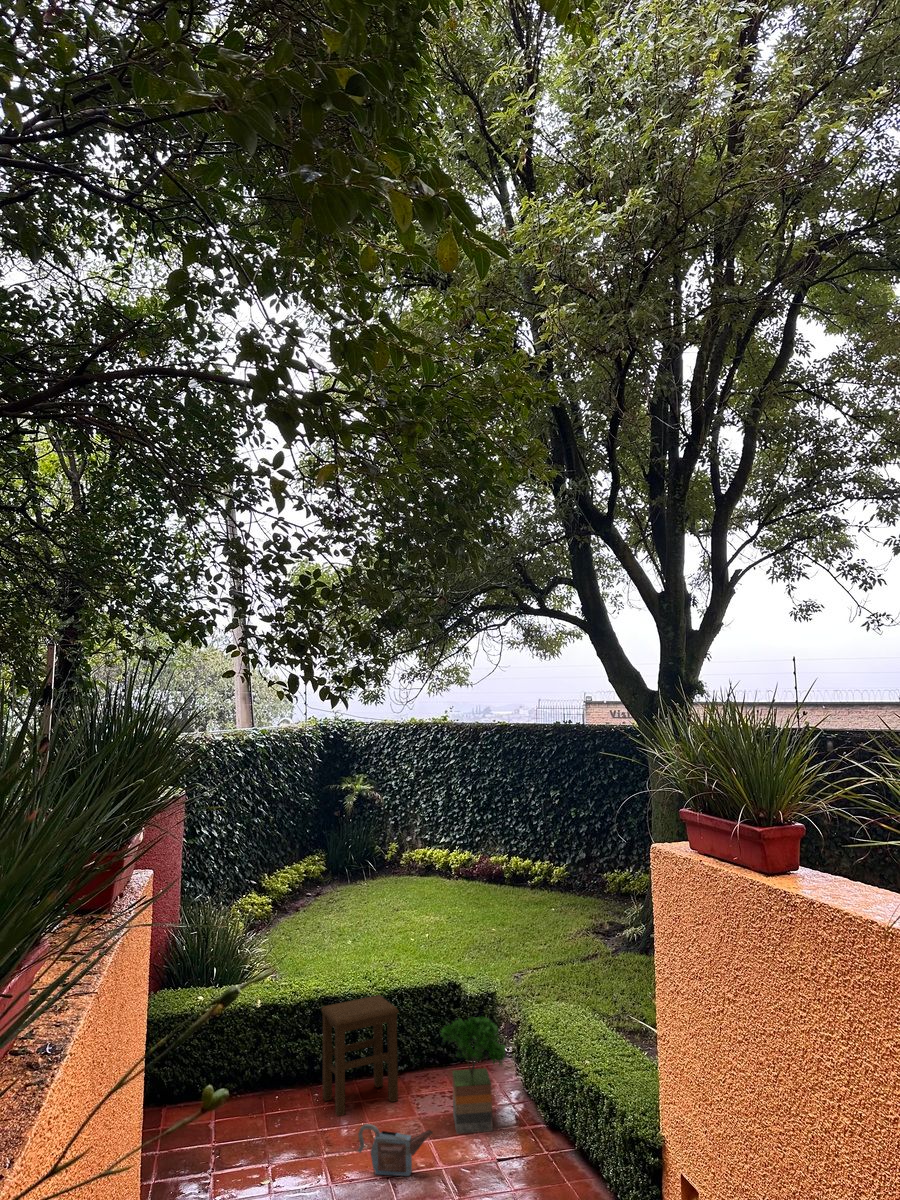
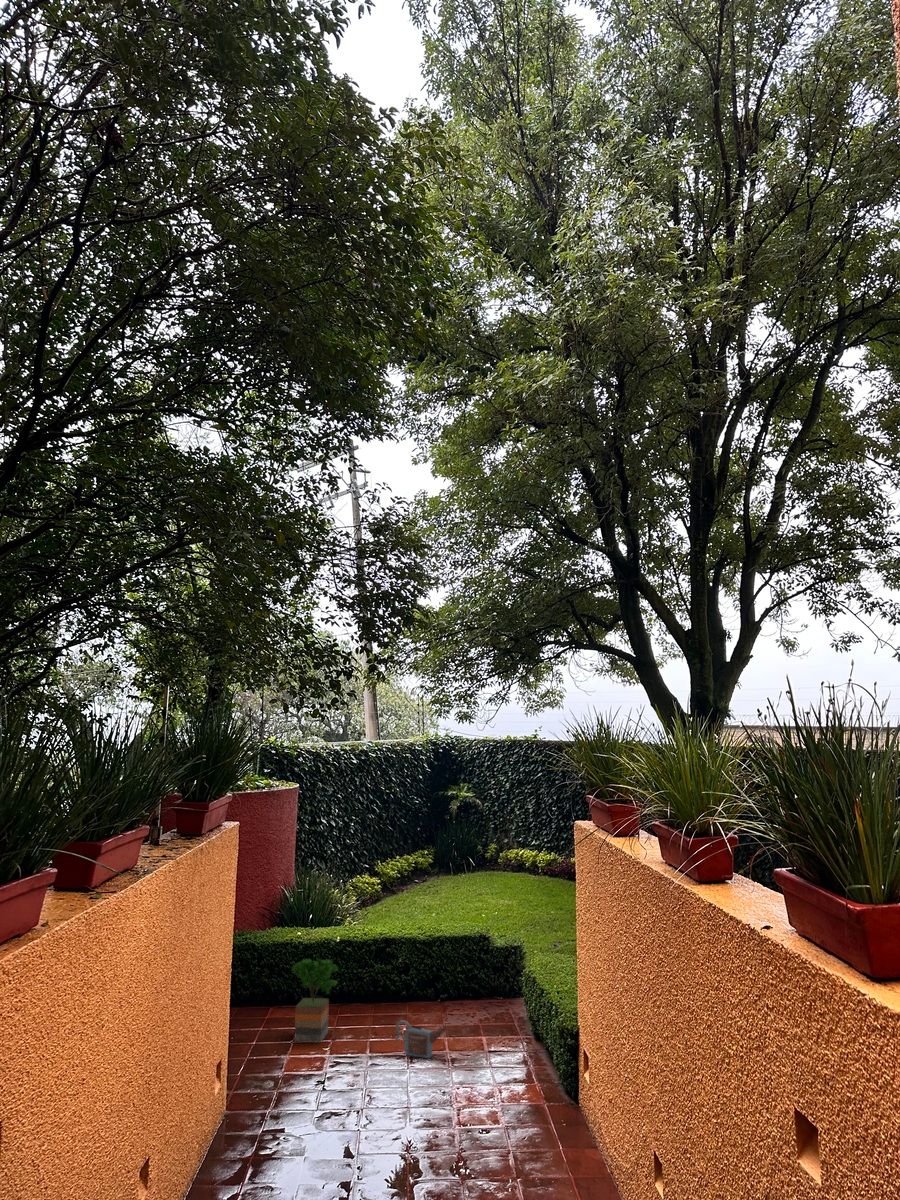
stool: present [321,995,399,1116] -> none [385,942,440,1025]
potted tree: present [441,1016,505,1134] -> present [293,959,337,1042]

